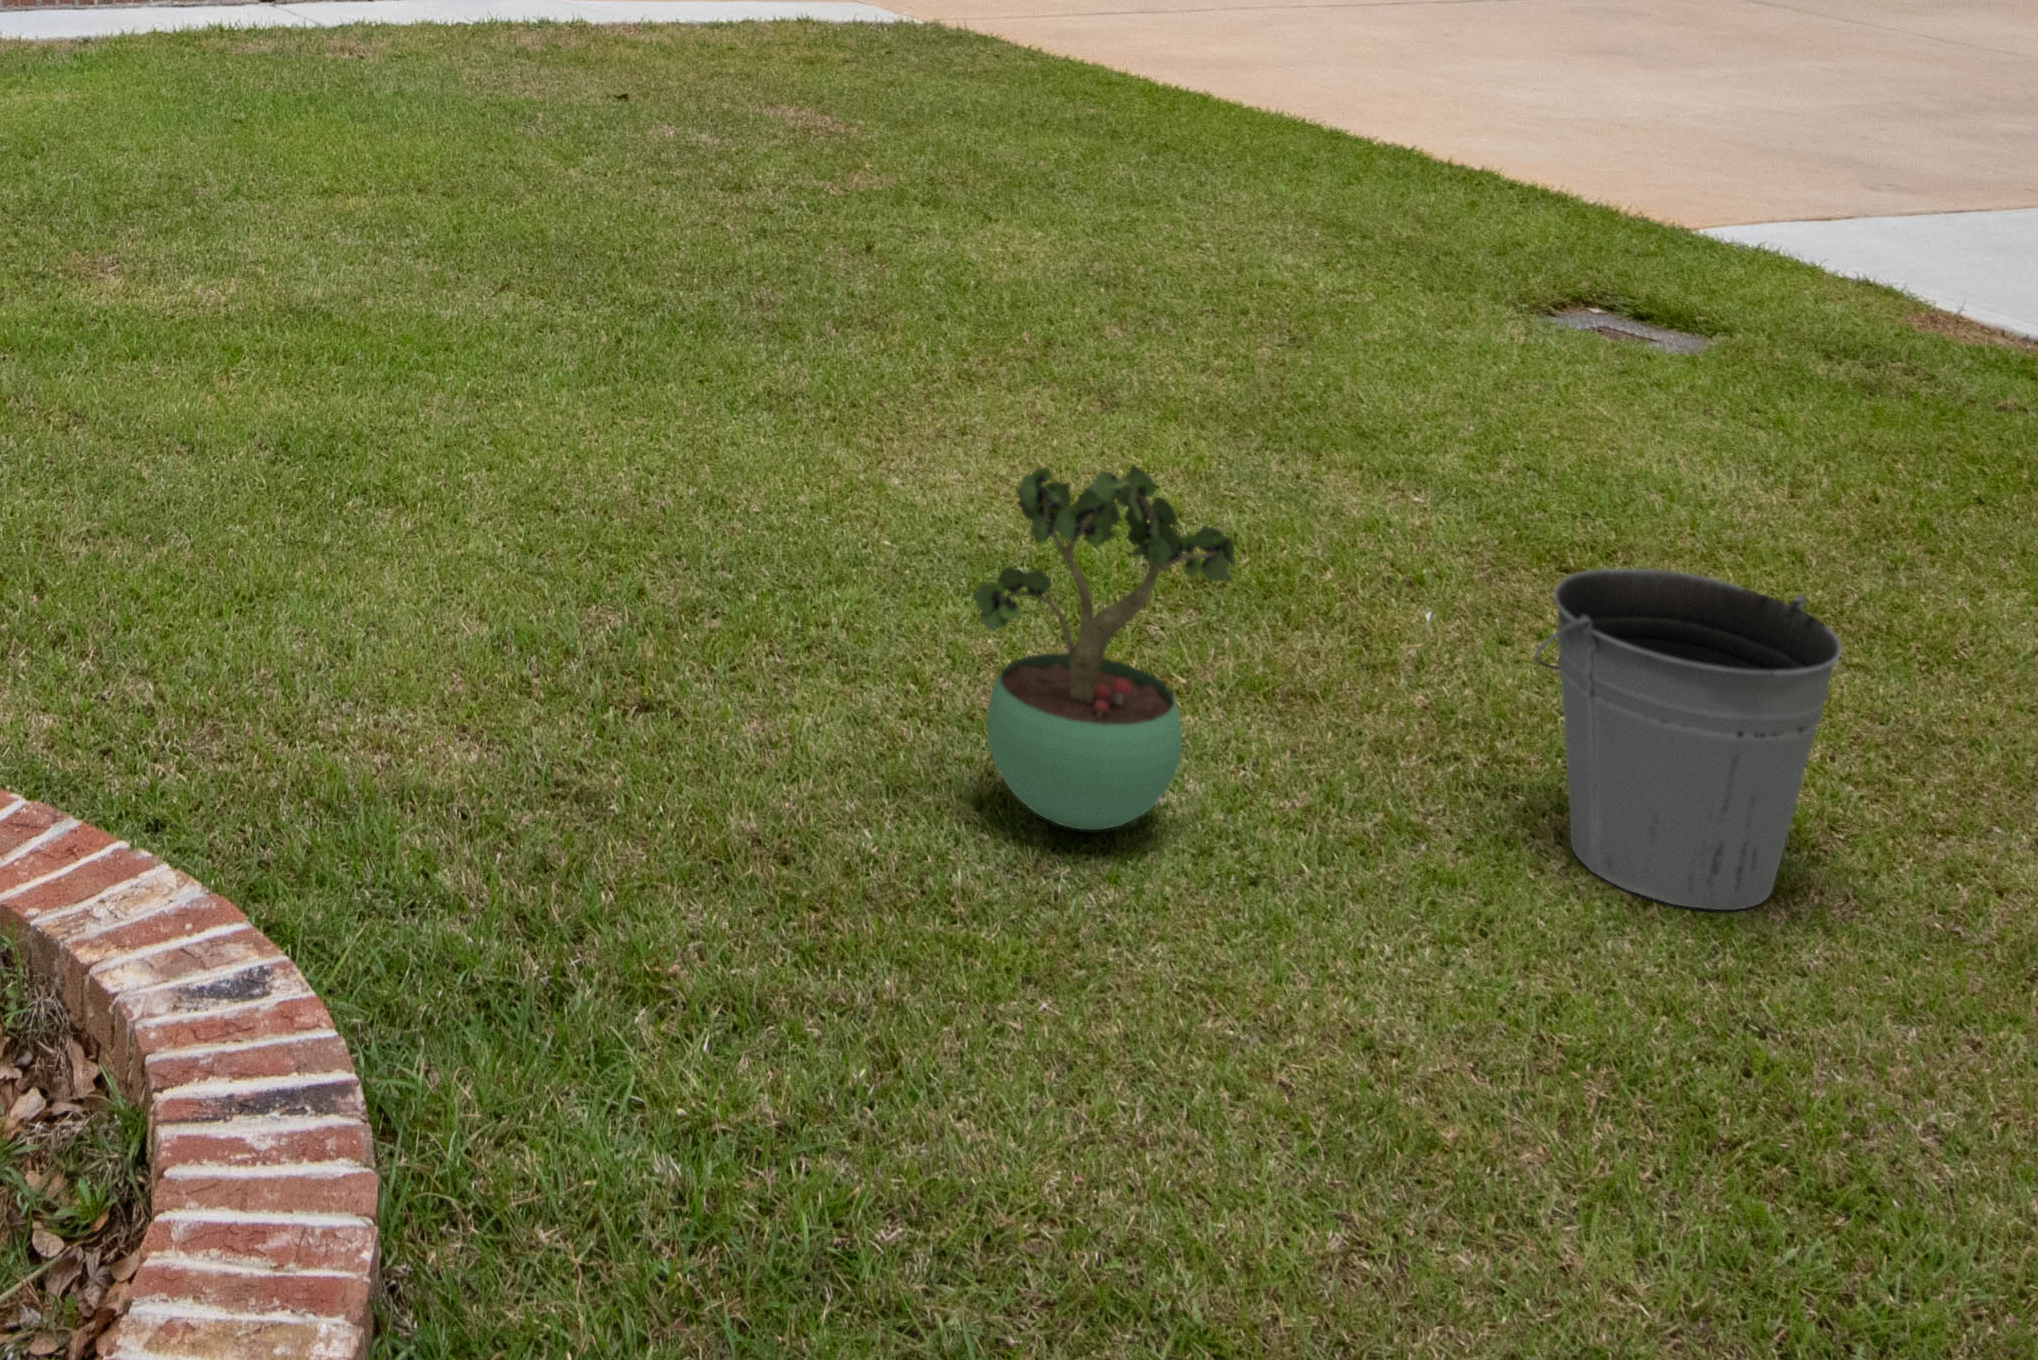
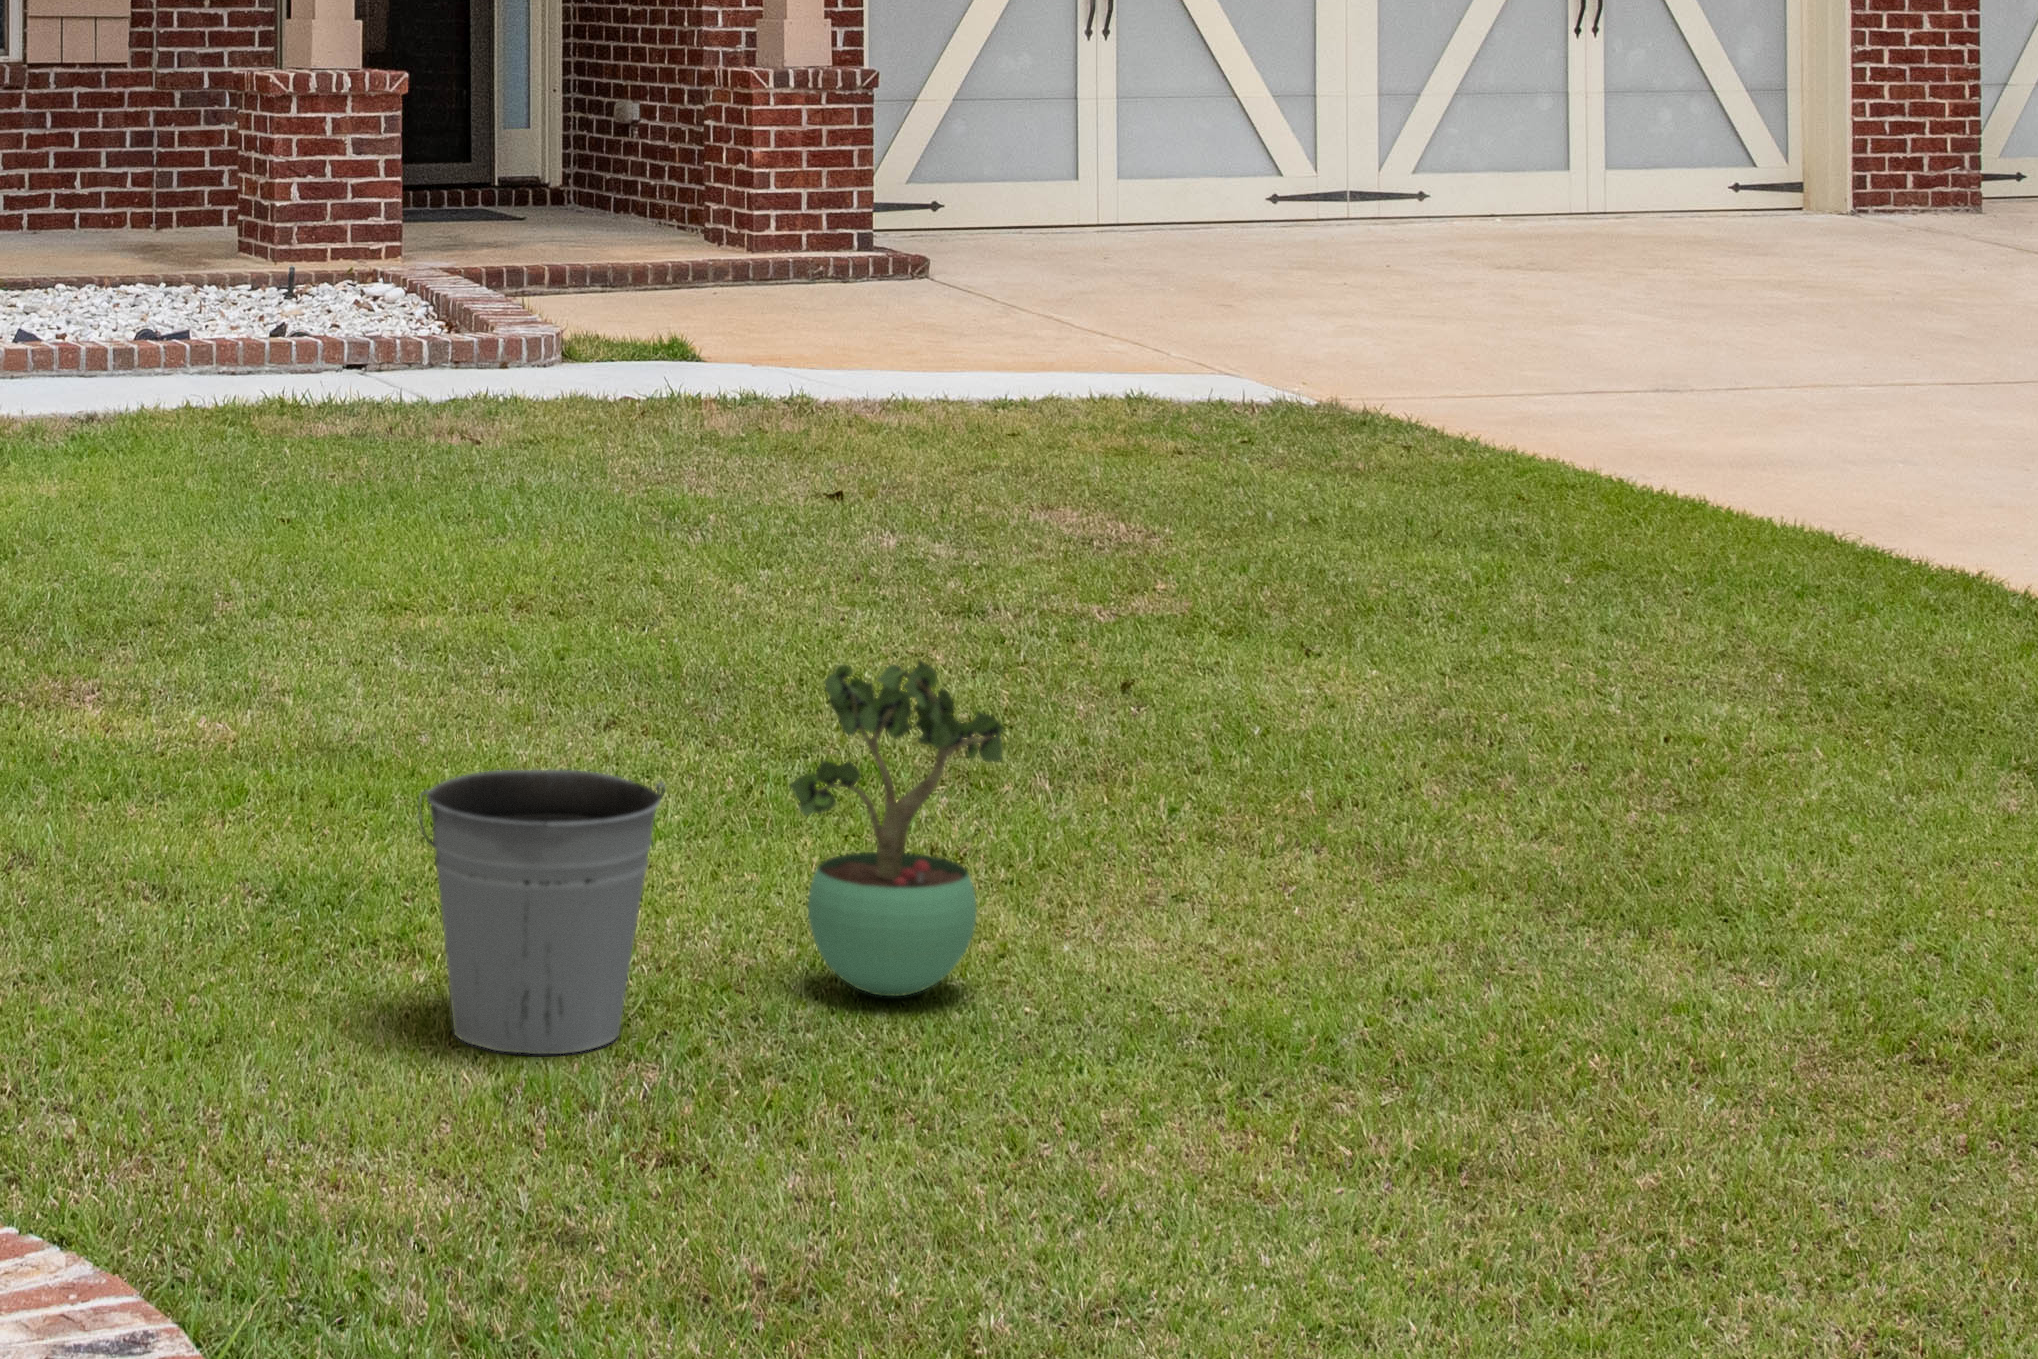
bucket: present [1534,569,1842,910] -> present [419,770,664,1054]

